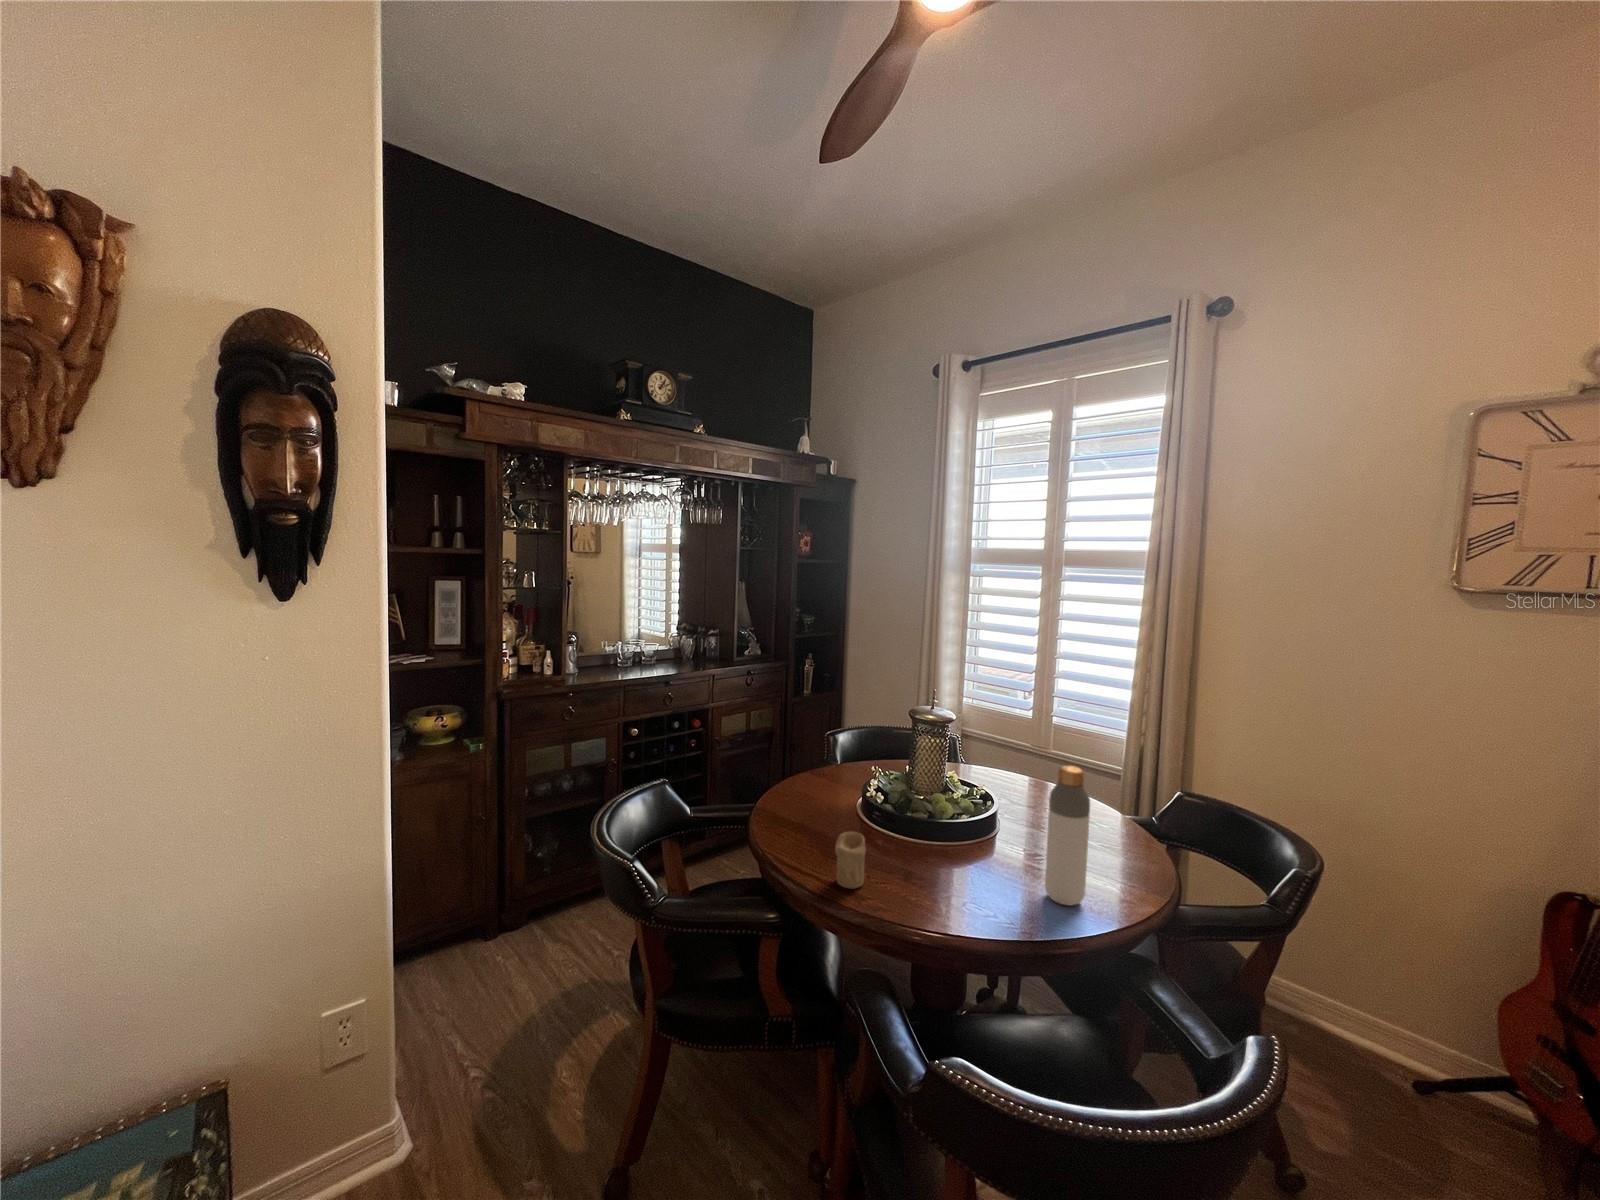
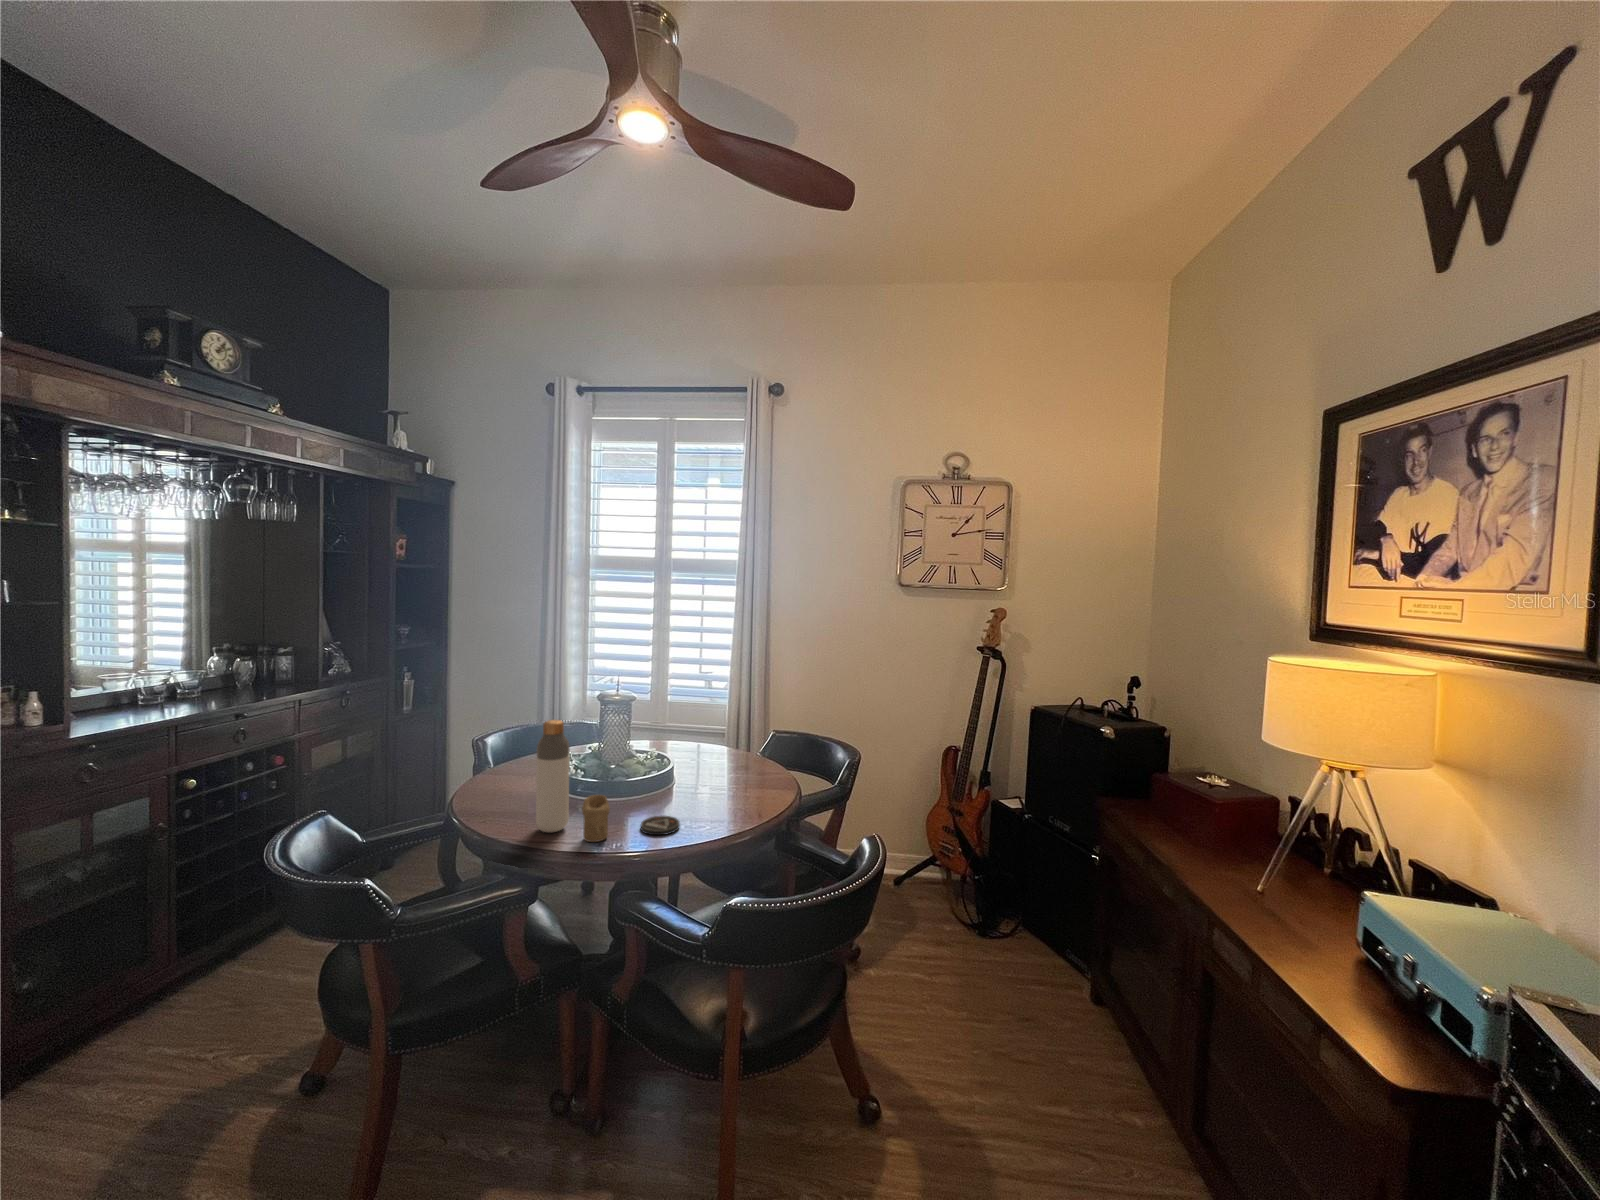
bottle: present [1045,766,1090,906] -> present [536,720,570,832]
coaster: none [905,876,953,906] -> present [641,816,680,835]

